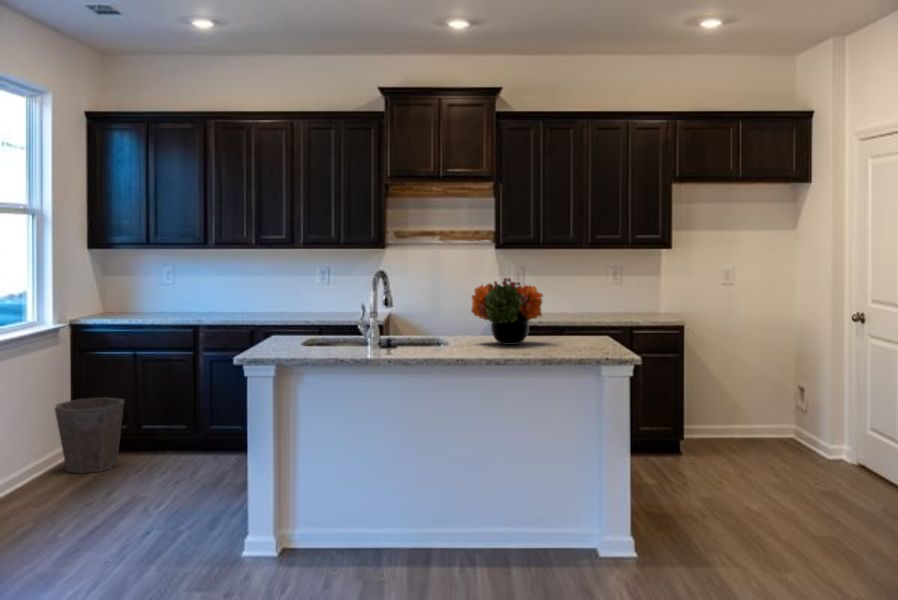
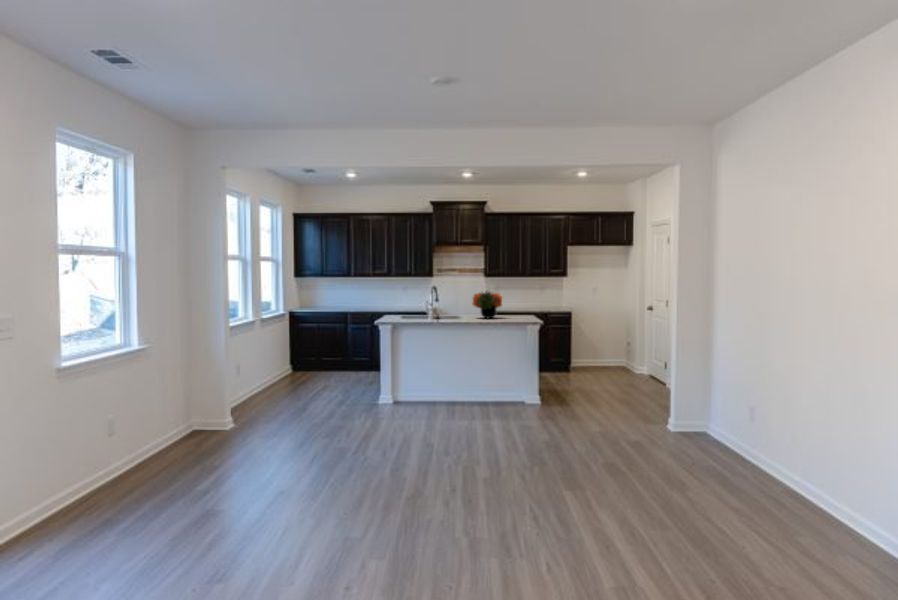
waste bin: present [55,398,124,473] -> none [285,345,315,378]

